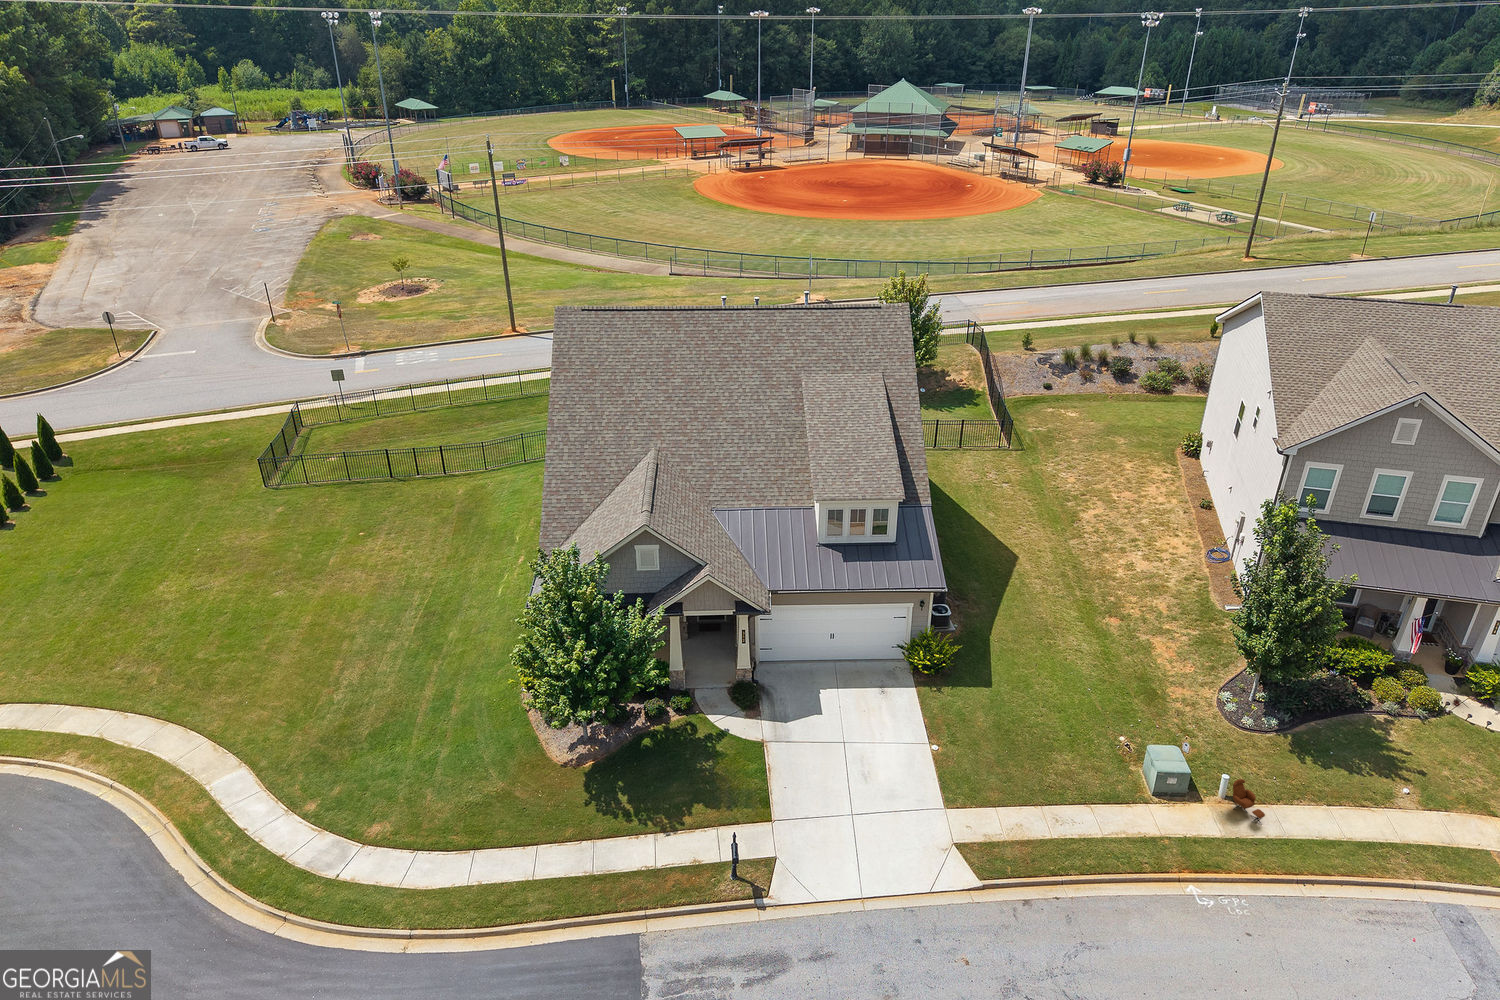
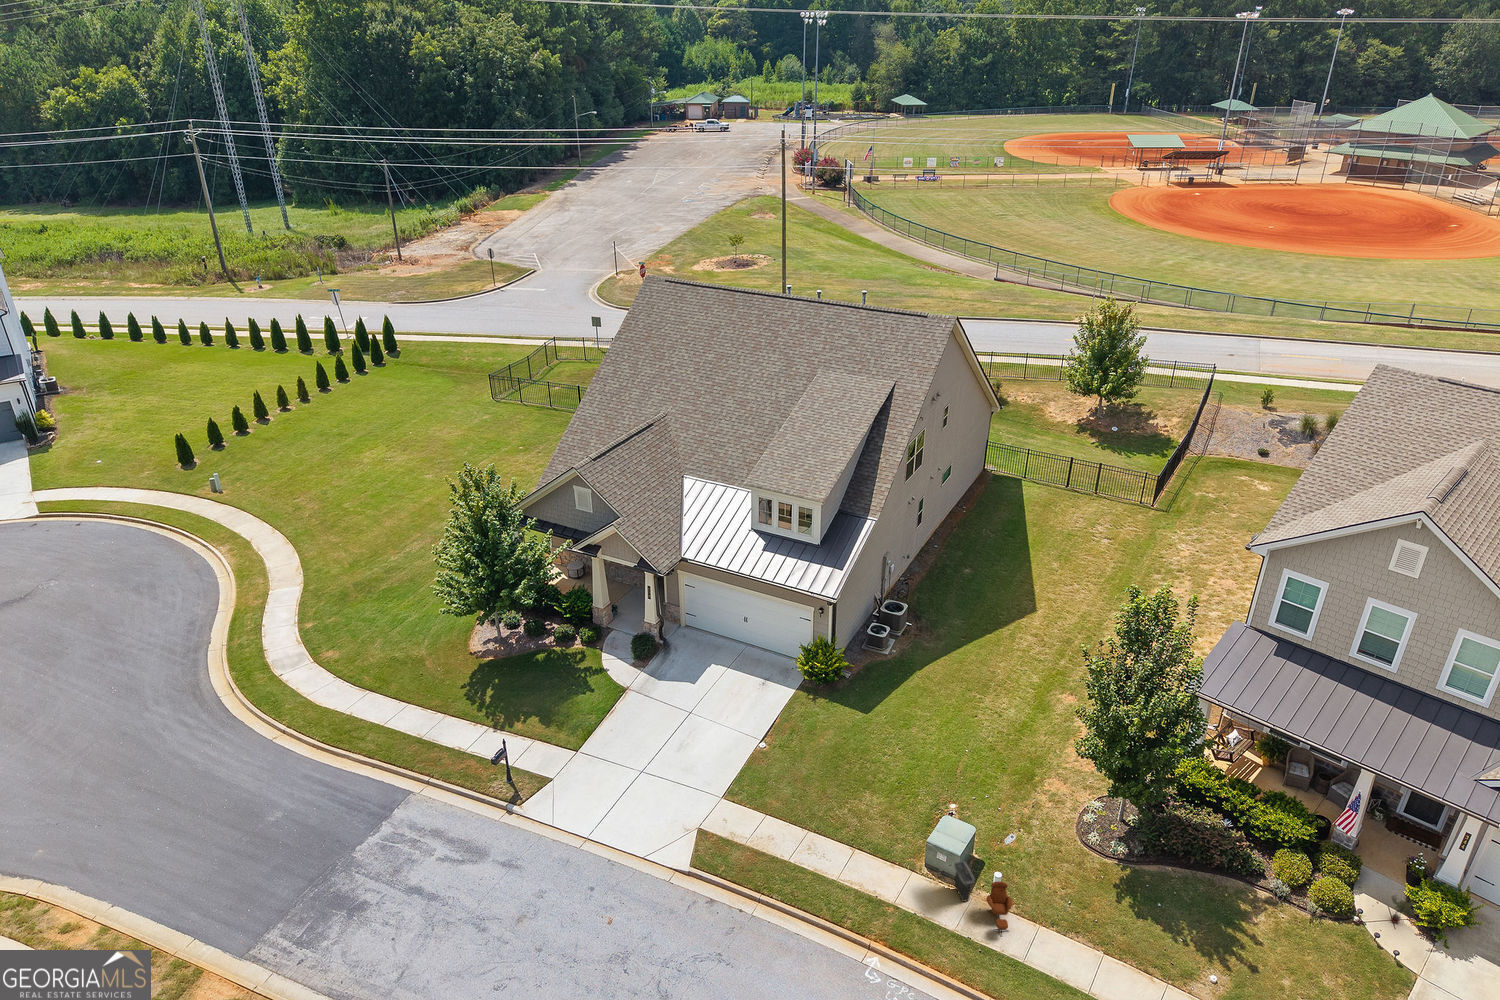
trash can: none [1193,775,1224,810] -> present [954,861,974,902]

